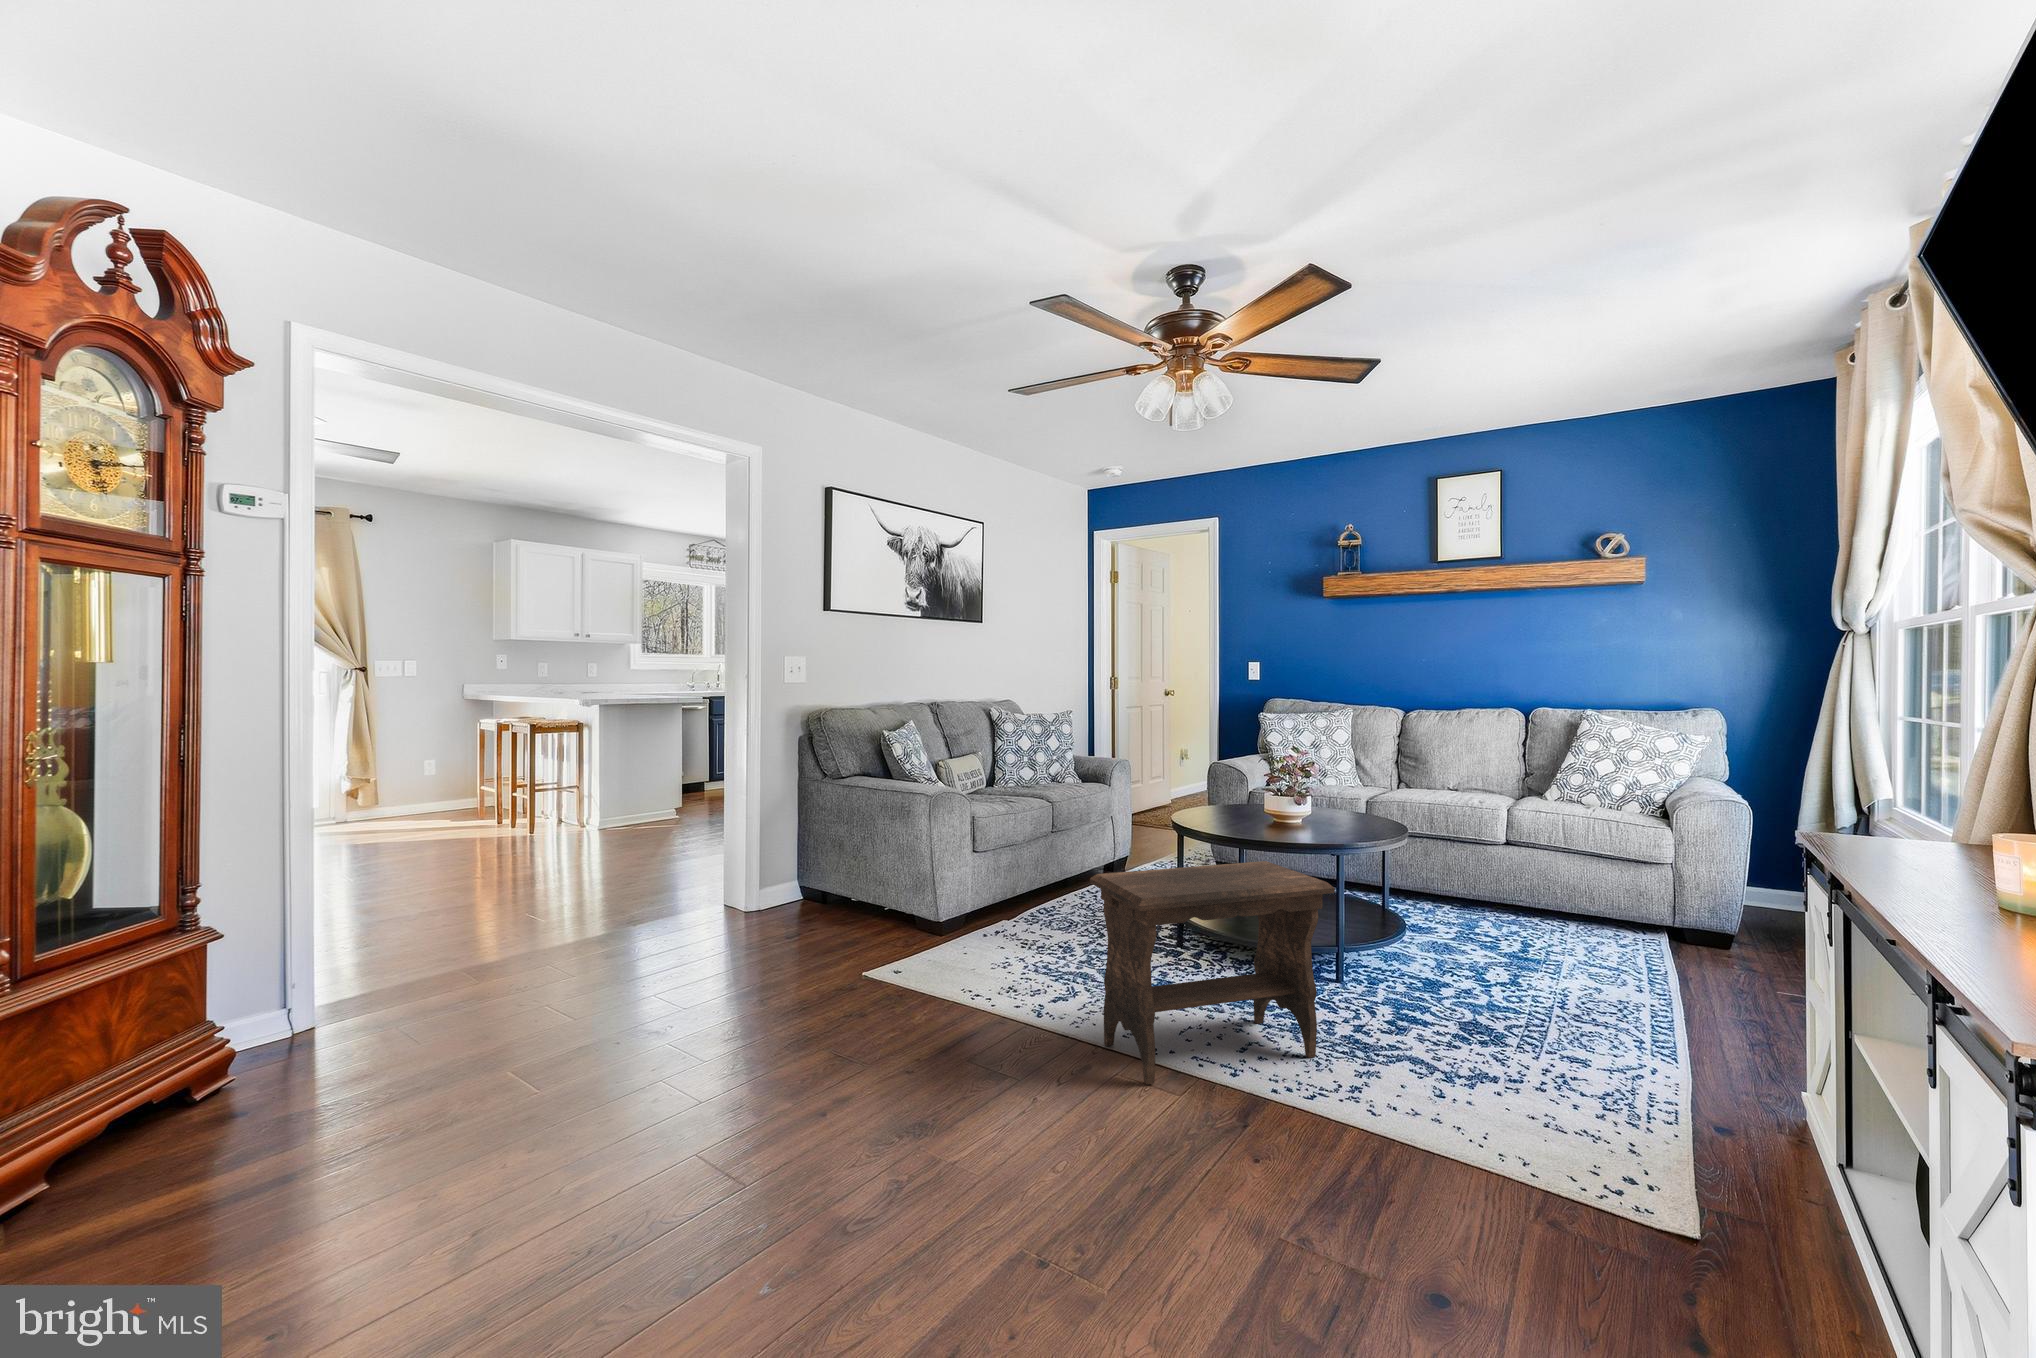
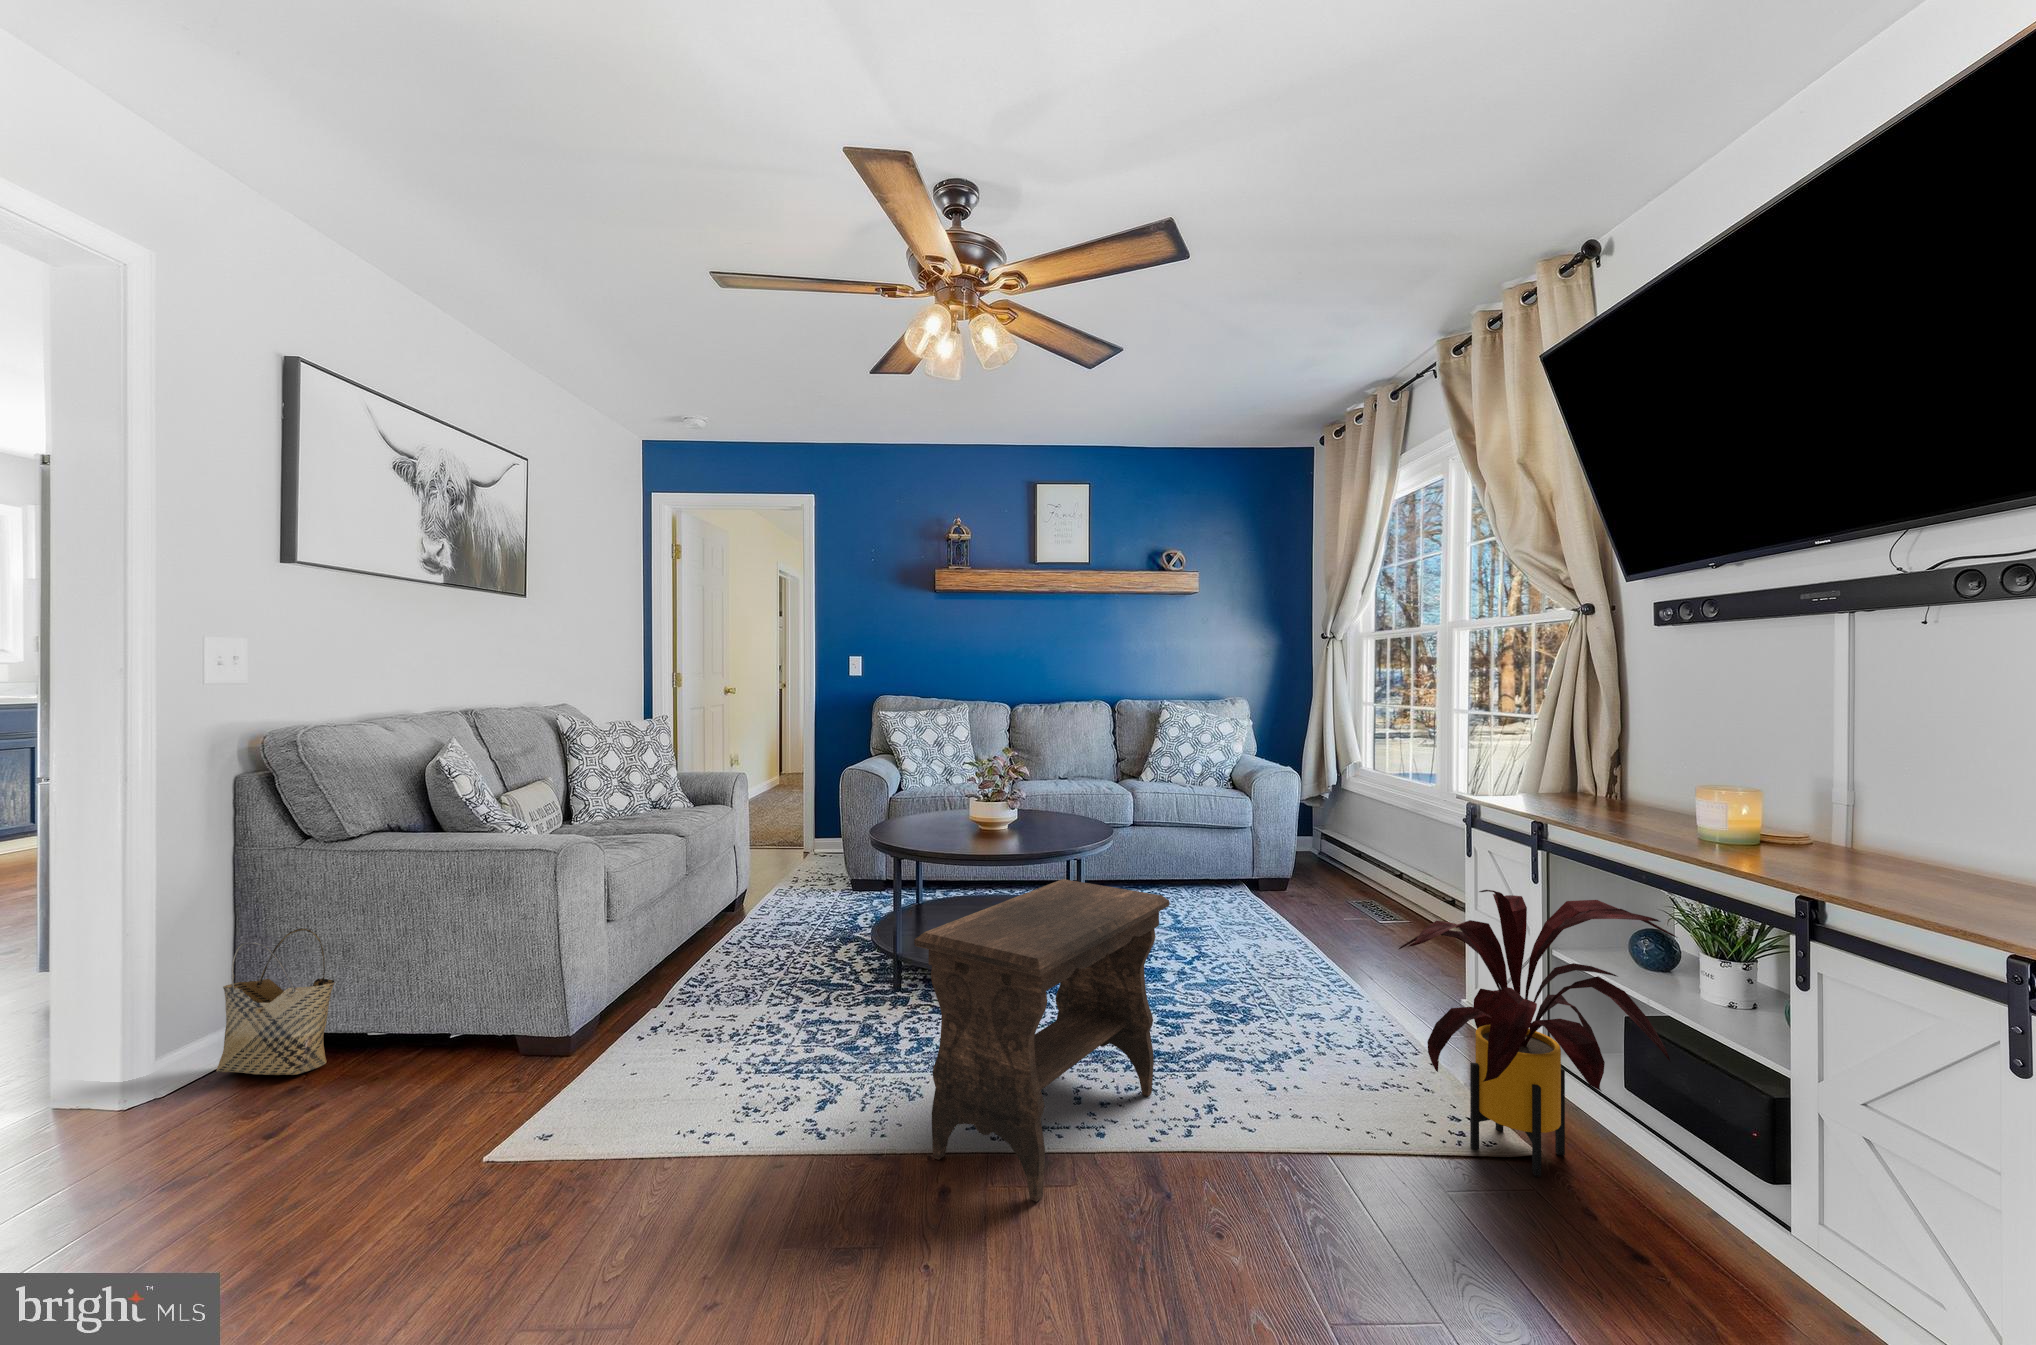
woven basket: none [783,833,833,917] -> present [216,928,335,1075]
house plant: none [1477,910,1880,1218] -> present [1399,890,1677,1176]

